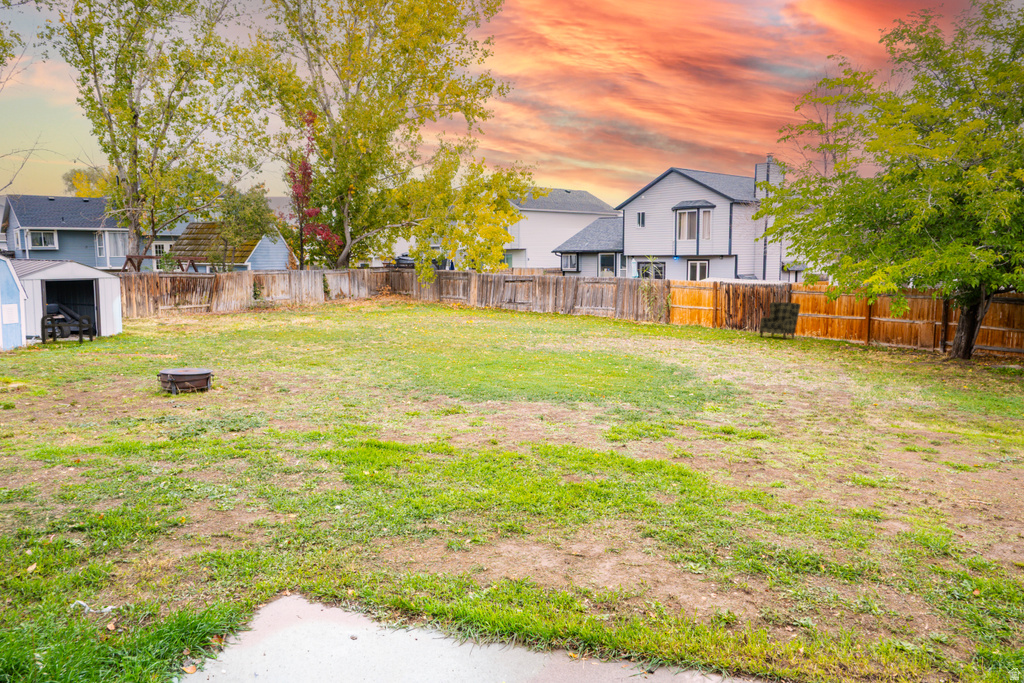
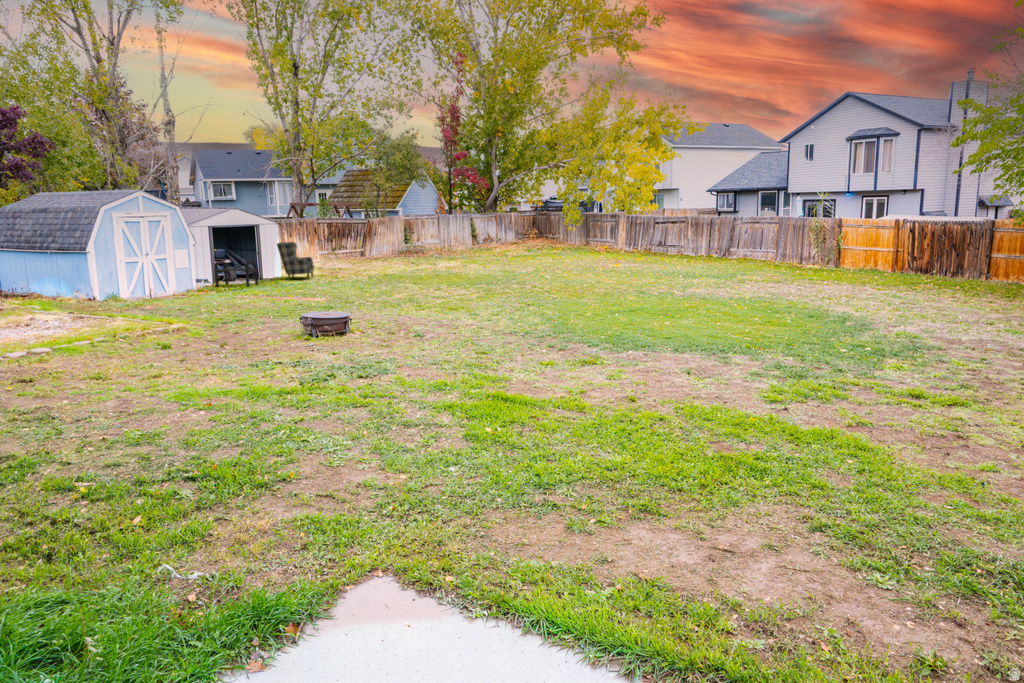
chair: present [760,302,800,340] -> present [277,242,314,280]

